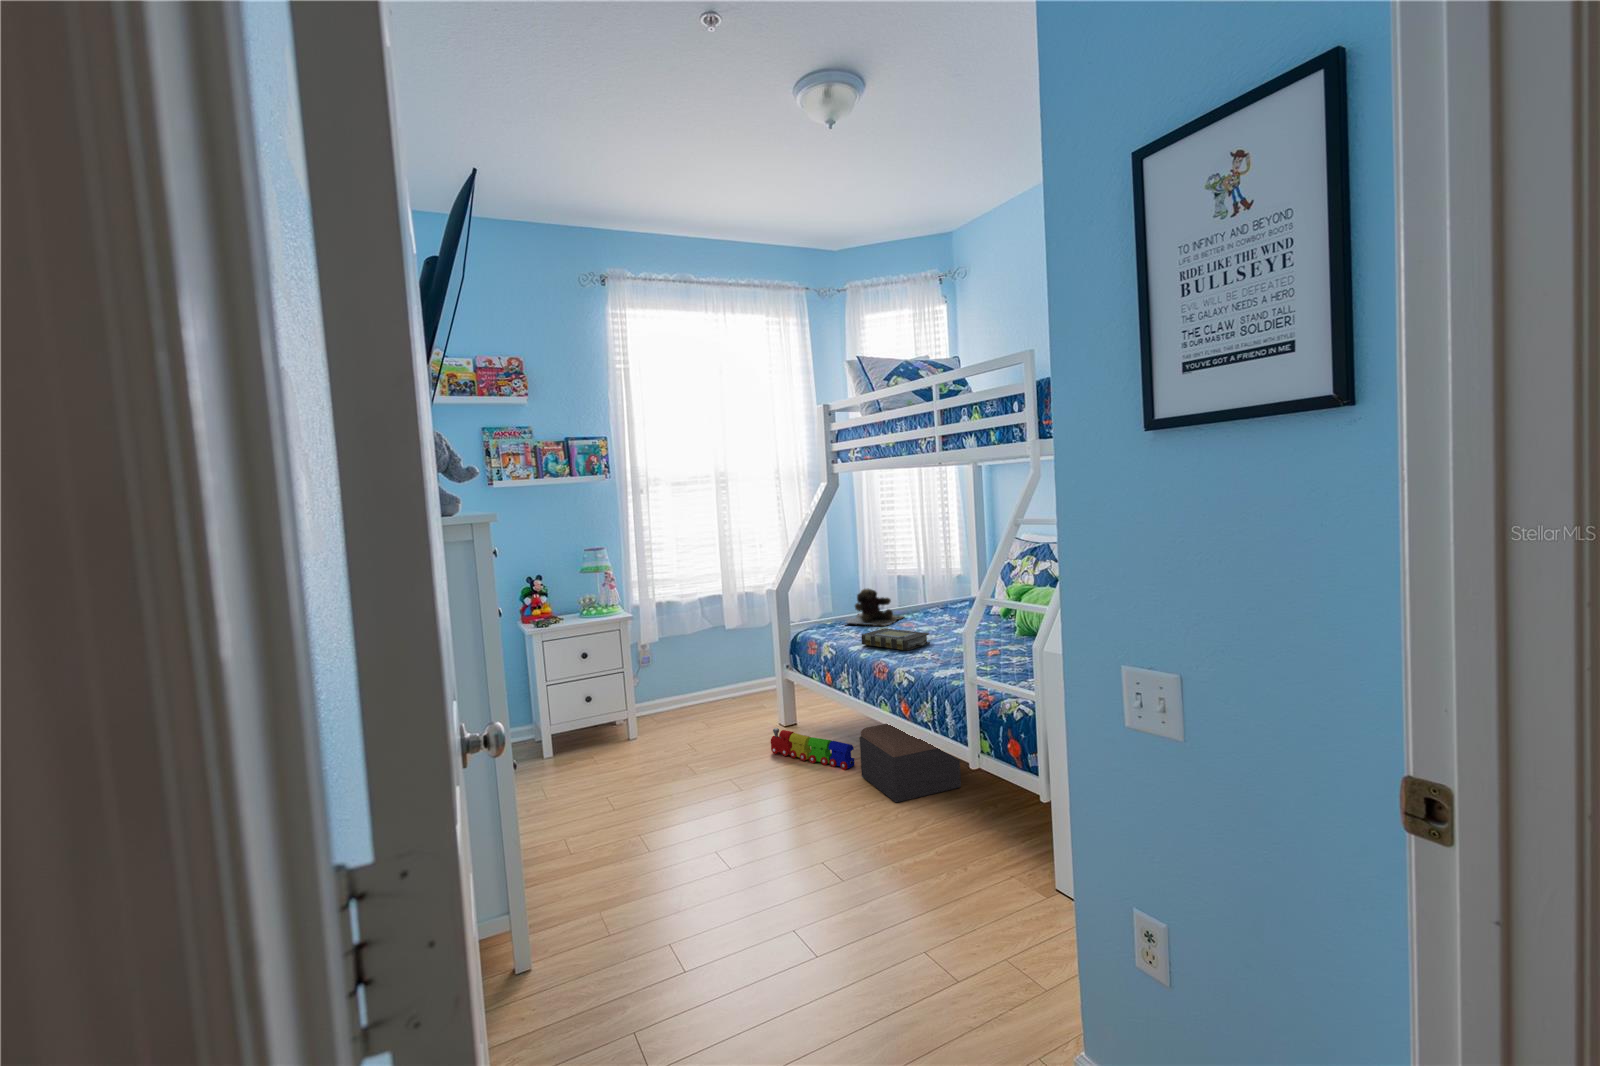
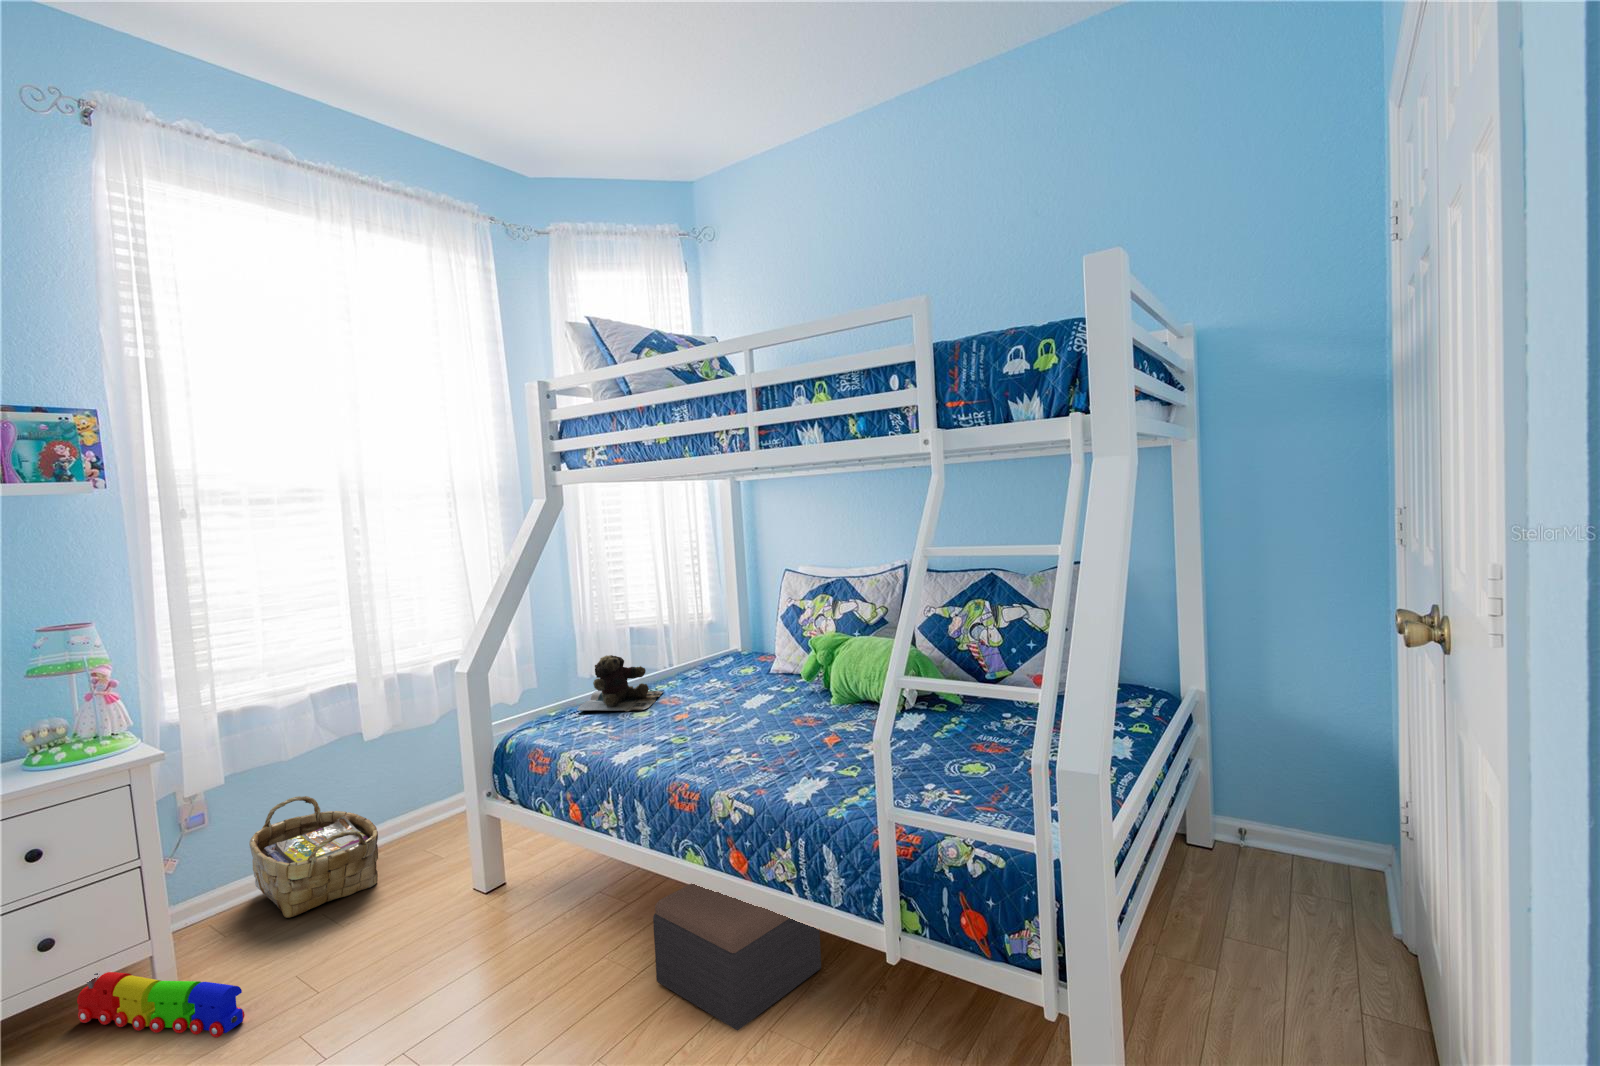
book: present [862,628,930,651] -> none [630,718,735,754]
woven basket: none [668,659,731,723] -> present [249,796,378,918]
toy train: present [771,728,855,770] -> present [77,972,245,1038]

